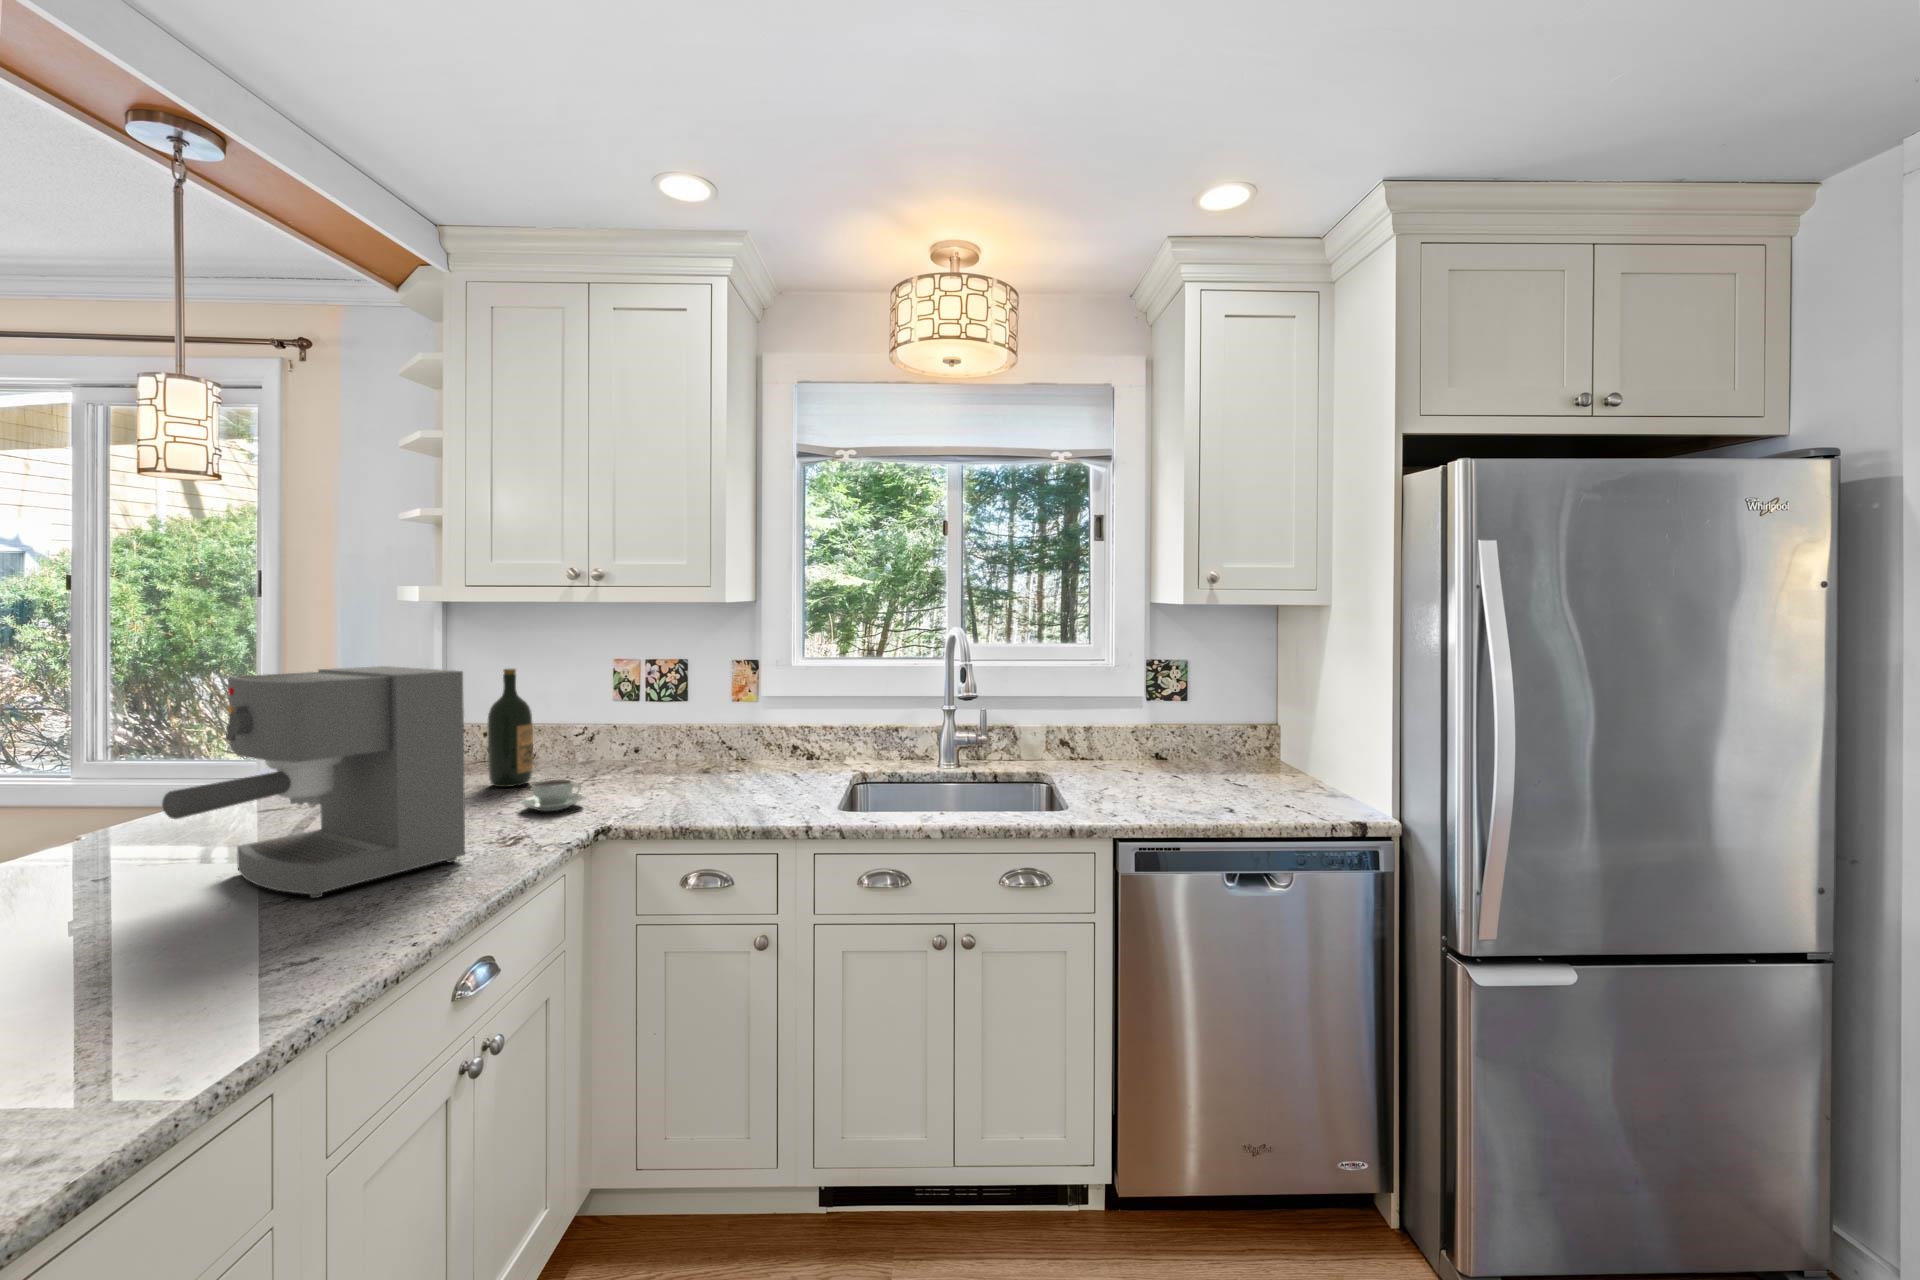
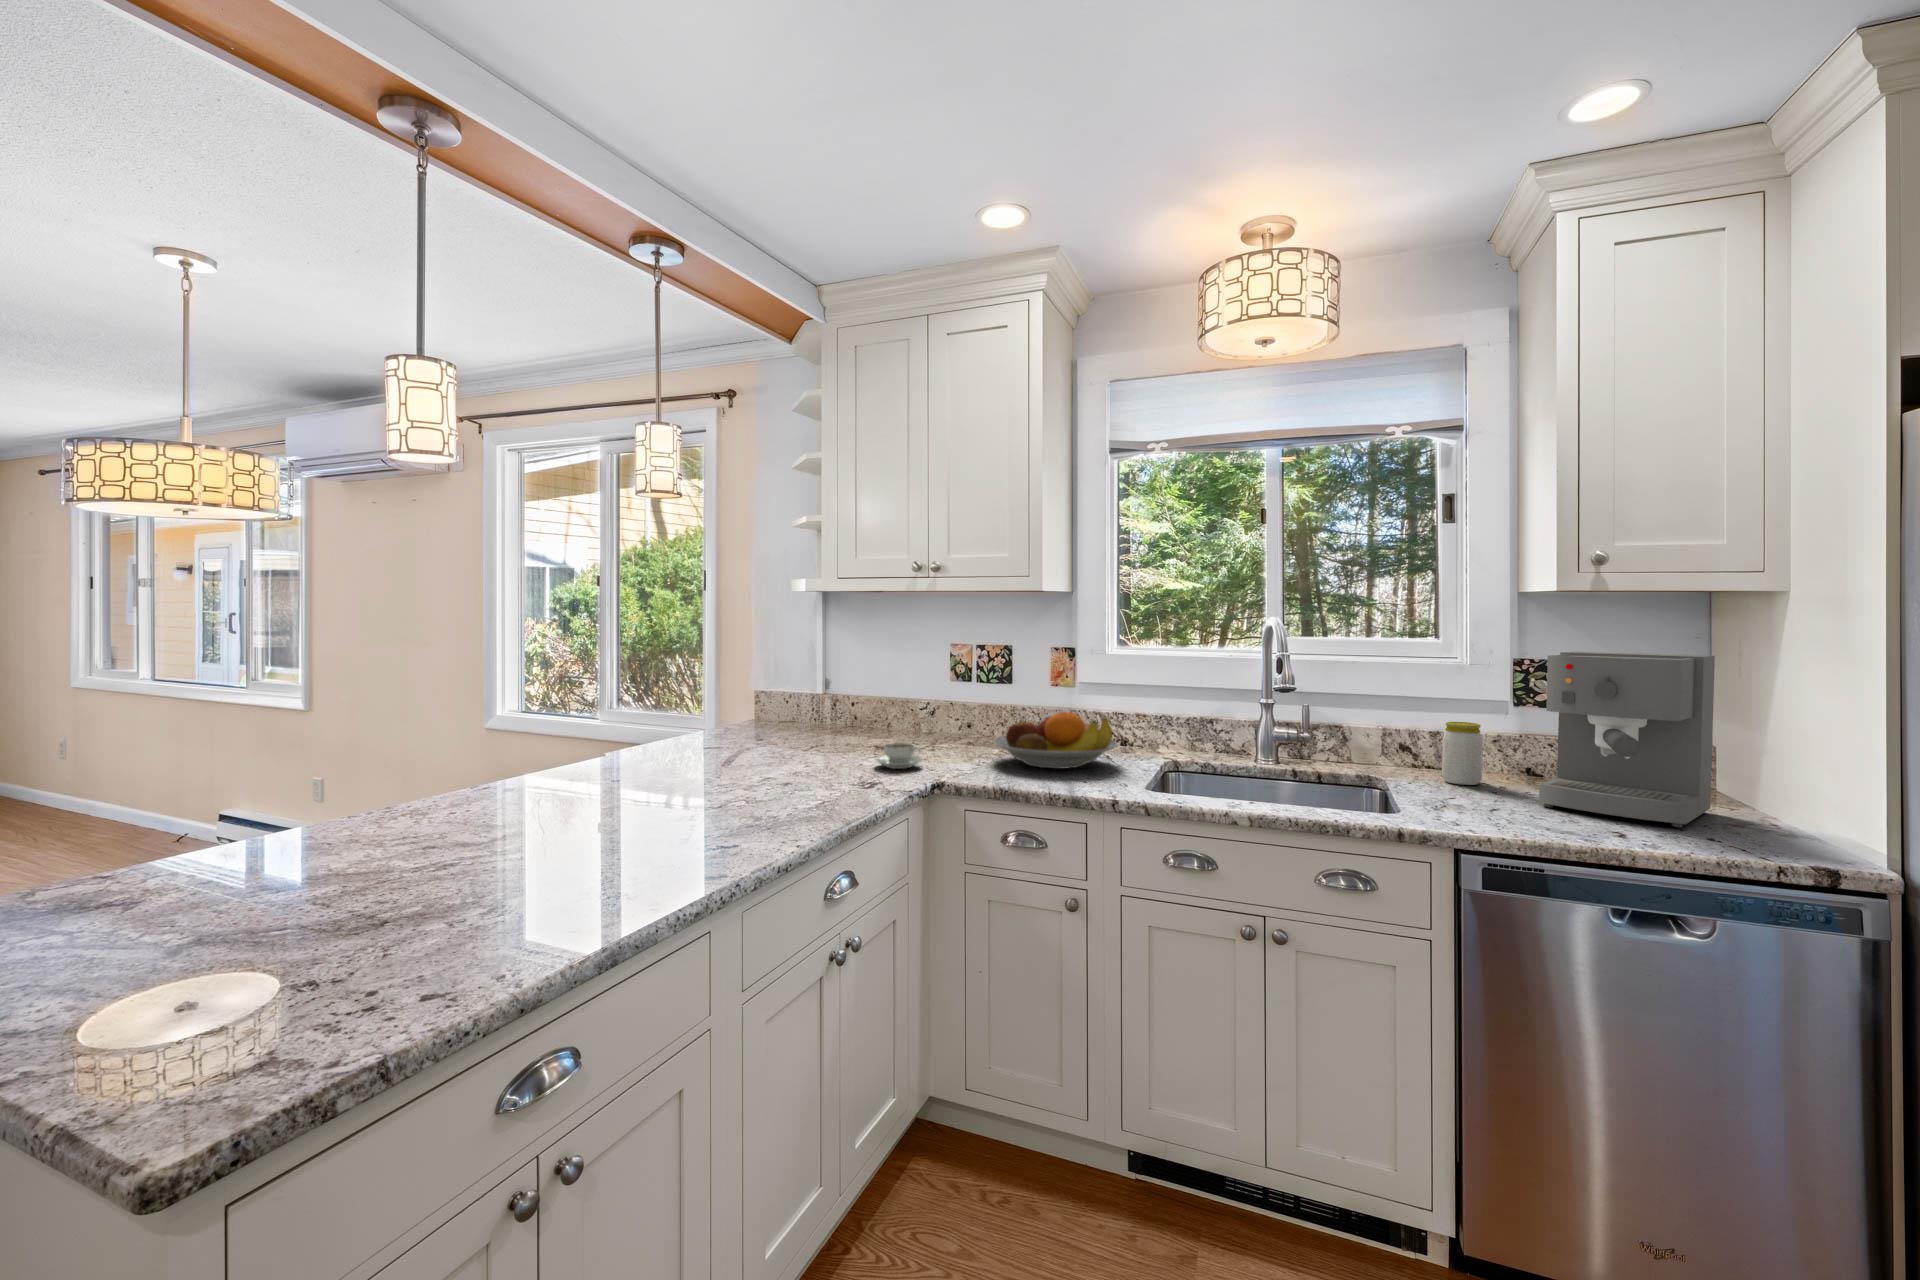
coffee maker: present [162,666,465,898] -> present [1539,652,1715,827]
wine bottle: present [488,668,533,787] -> none [853,650,886,749]
jar: none [1097,721,1128,777] -> present [1442,722,1483,785]
fruit bowl: none [669,731,808,793] -> present [993,712,1118,769]

